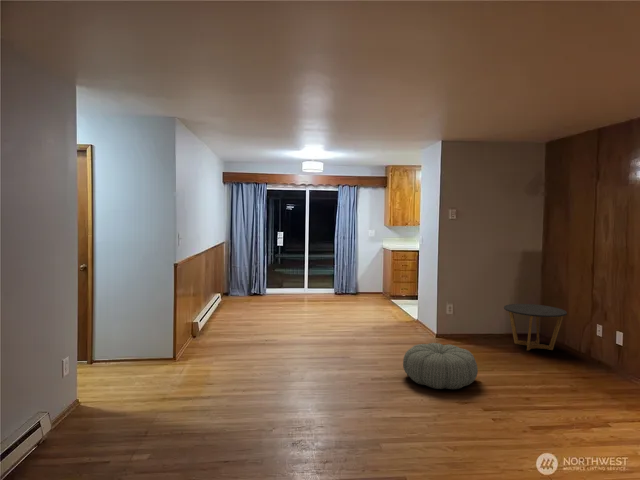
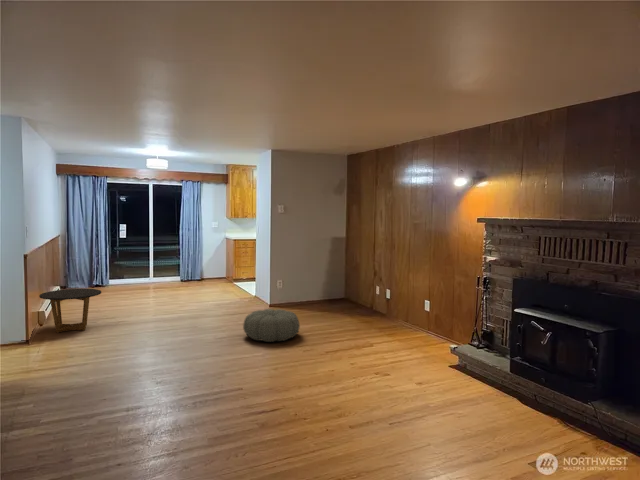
side table: present [504,304,567,350] -> present [39,289,101,333]

